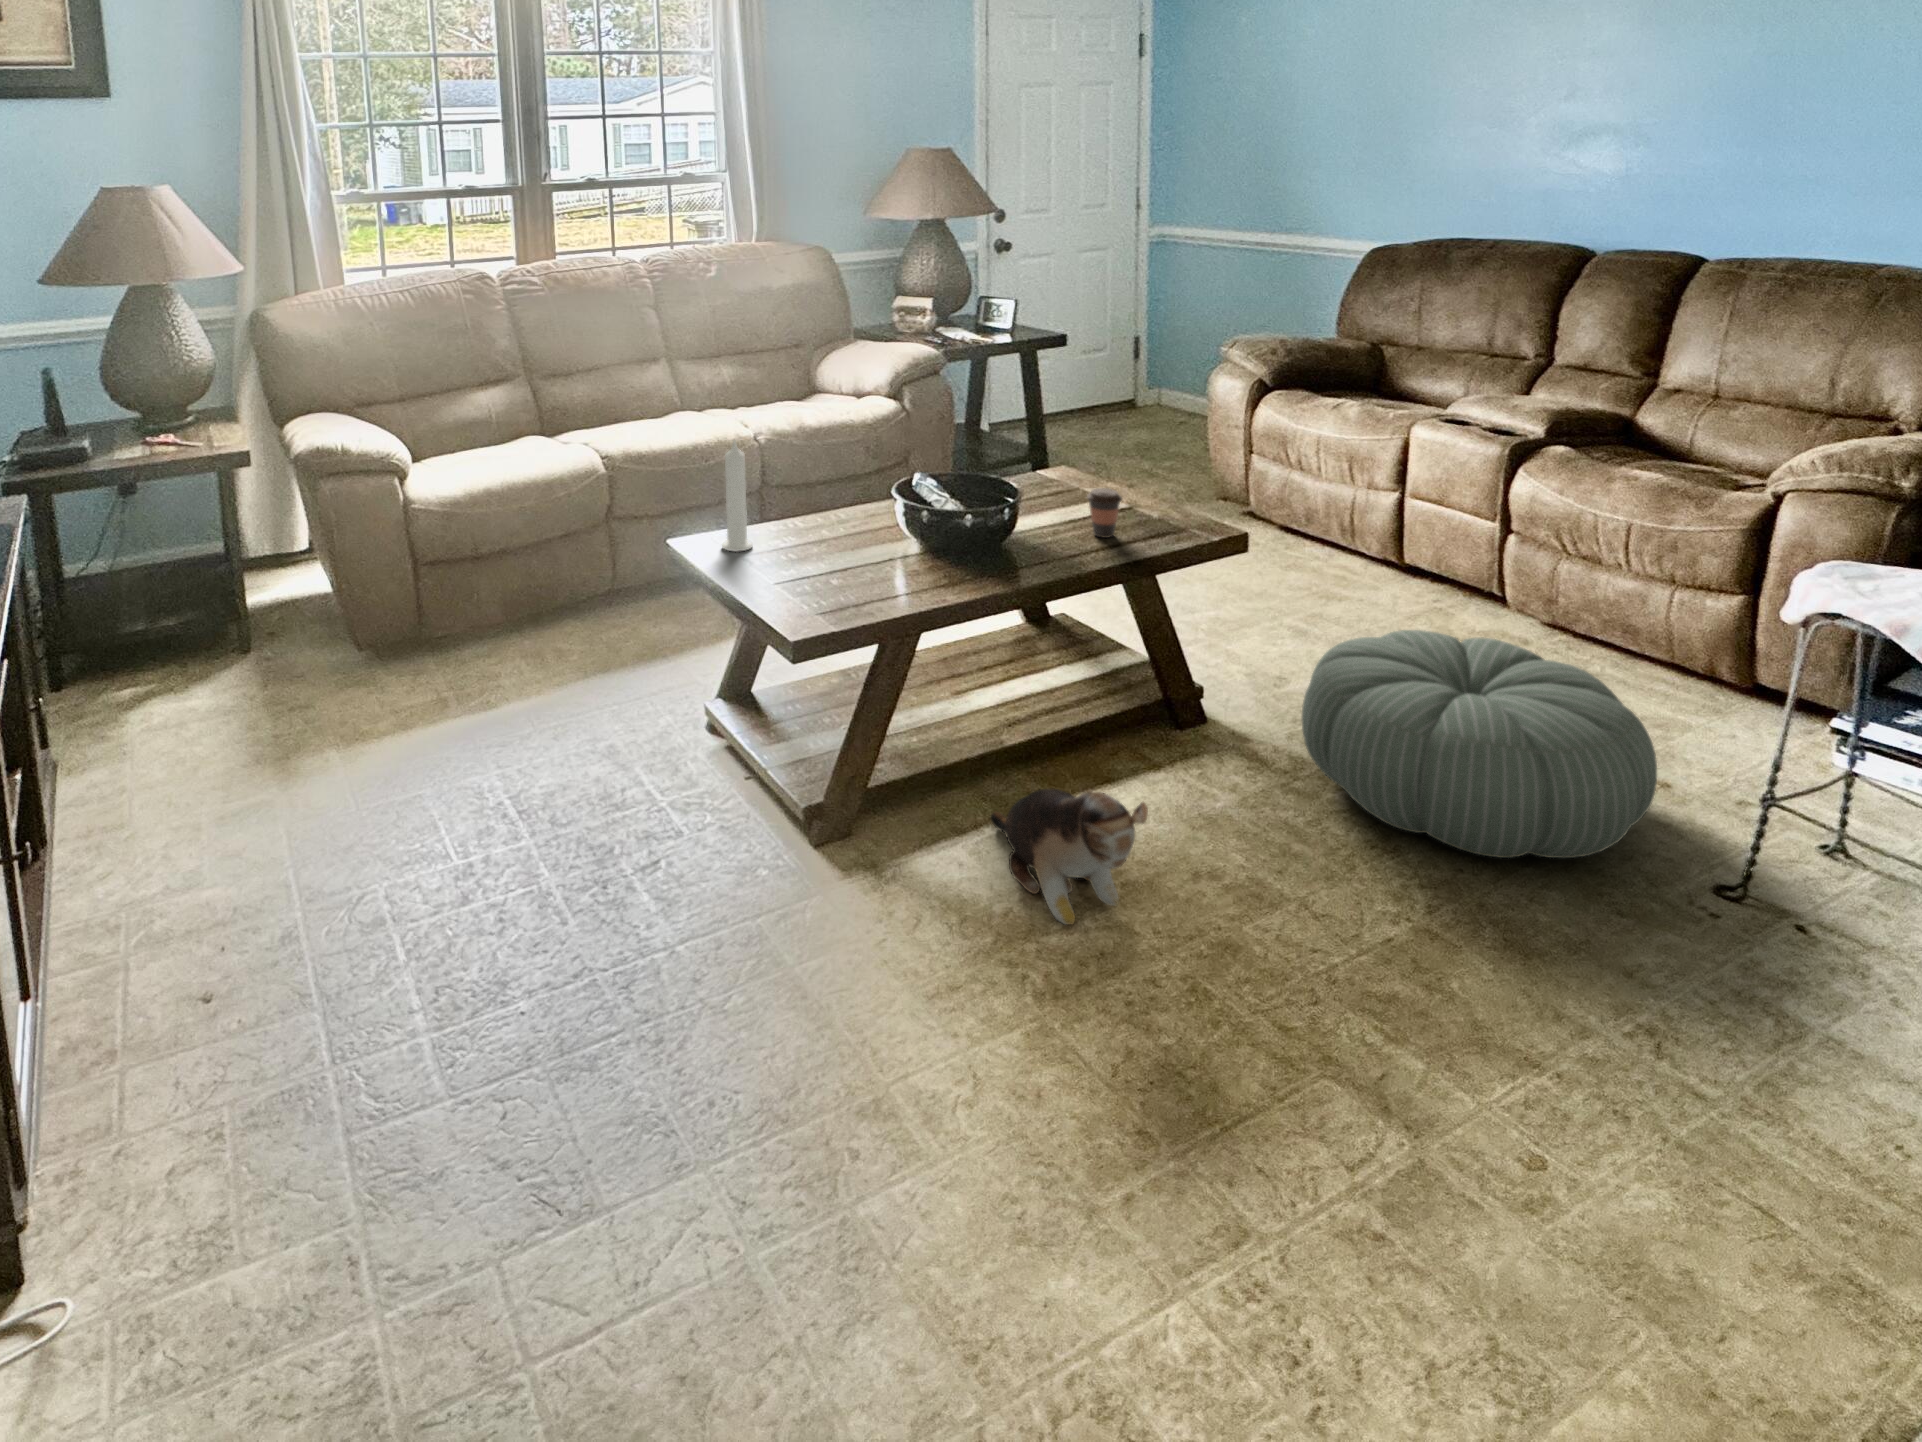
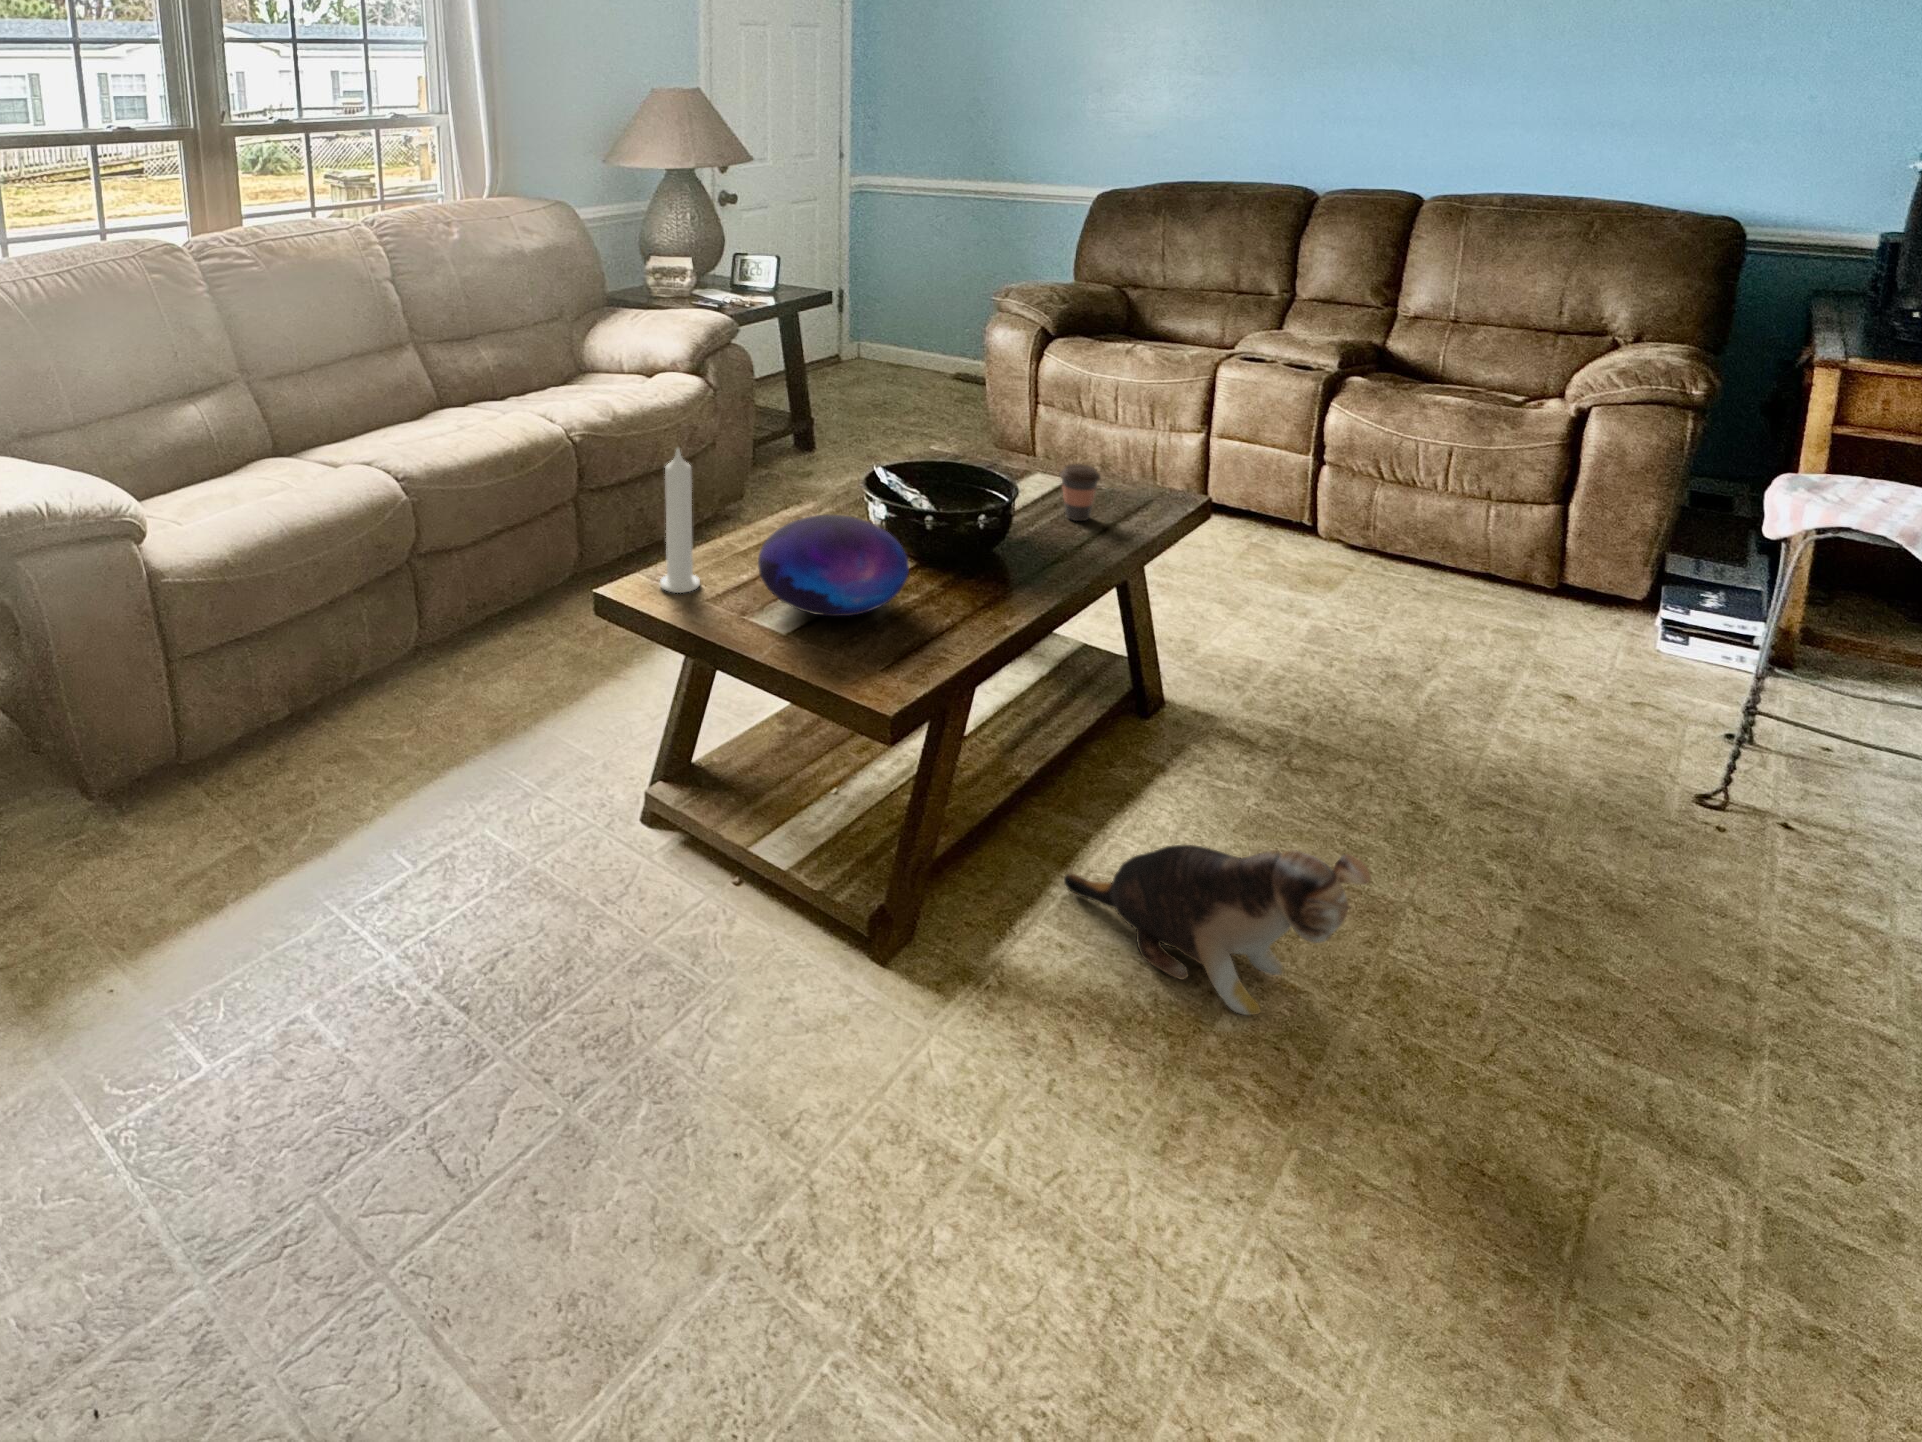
decorative orb: none [775,501,893,578] -> present [758,515,909,616]
pouf: present [1302,630,1657,858] -> none [1285,581,1663,818]

